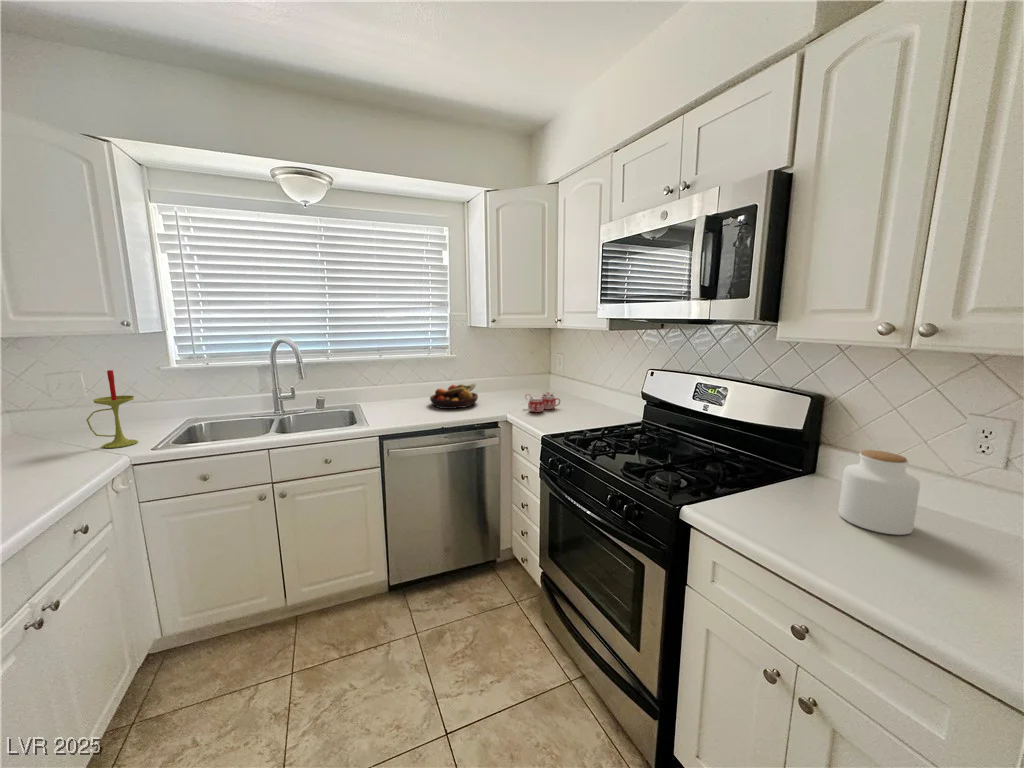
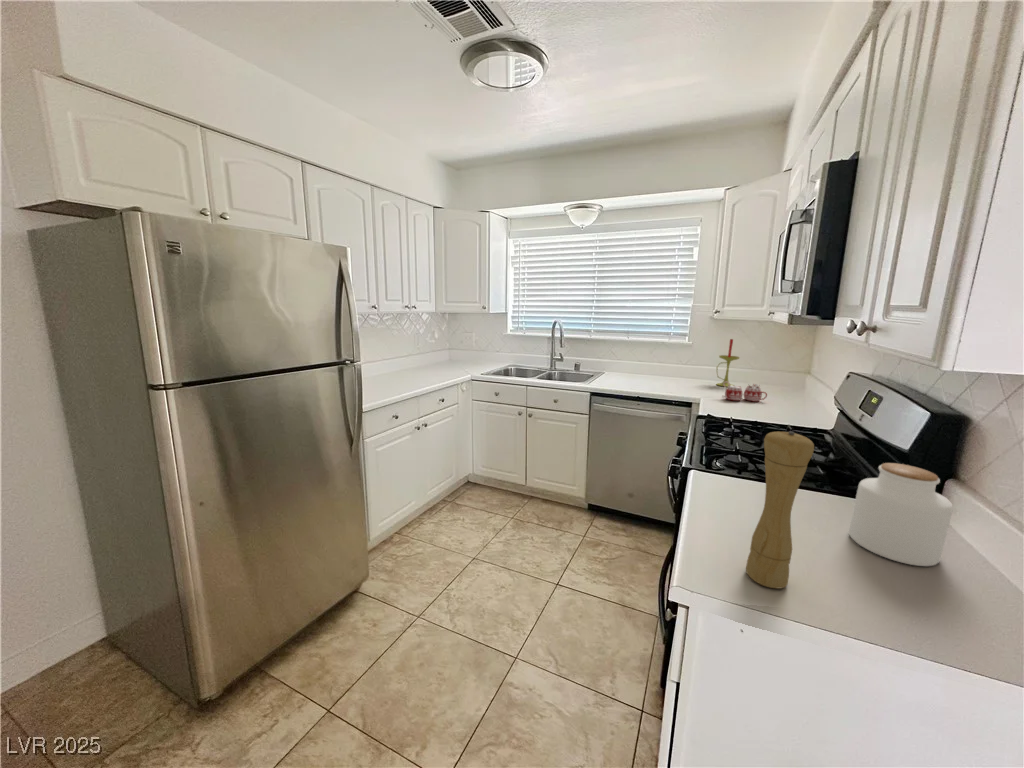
candle: present [86,370,138,448] -> present [717,339,739,387]
fruit bowl: present [430,383,478,409] -> none [649,366,698,386]
pepper mill: none [929,455,1016,626] -> present [746,431,814,588]

